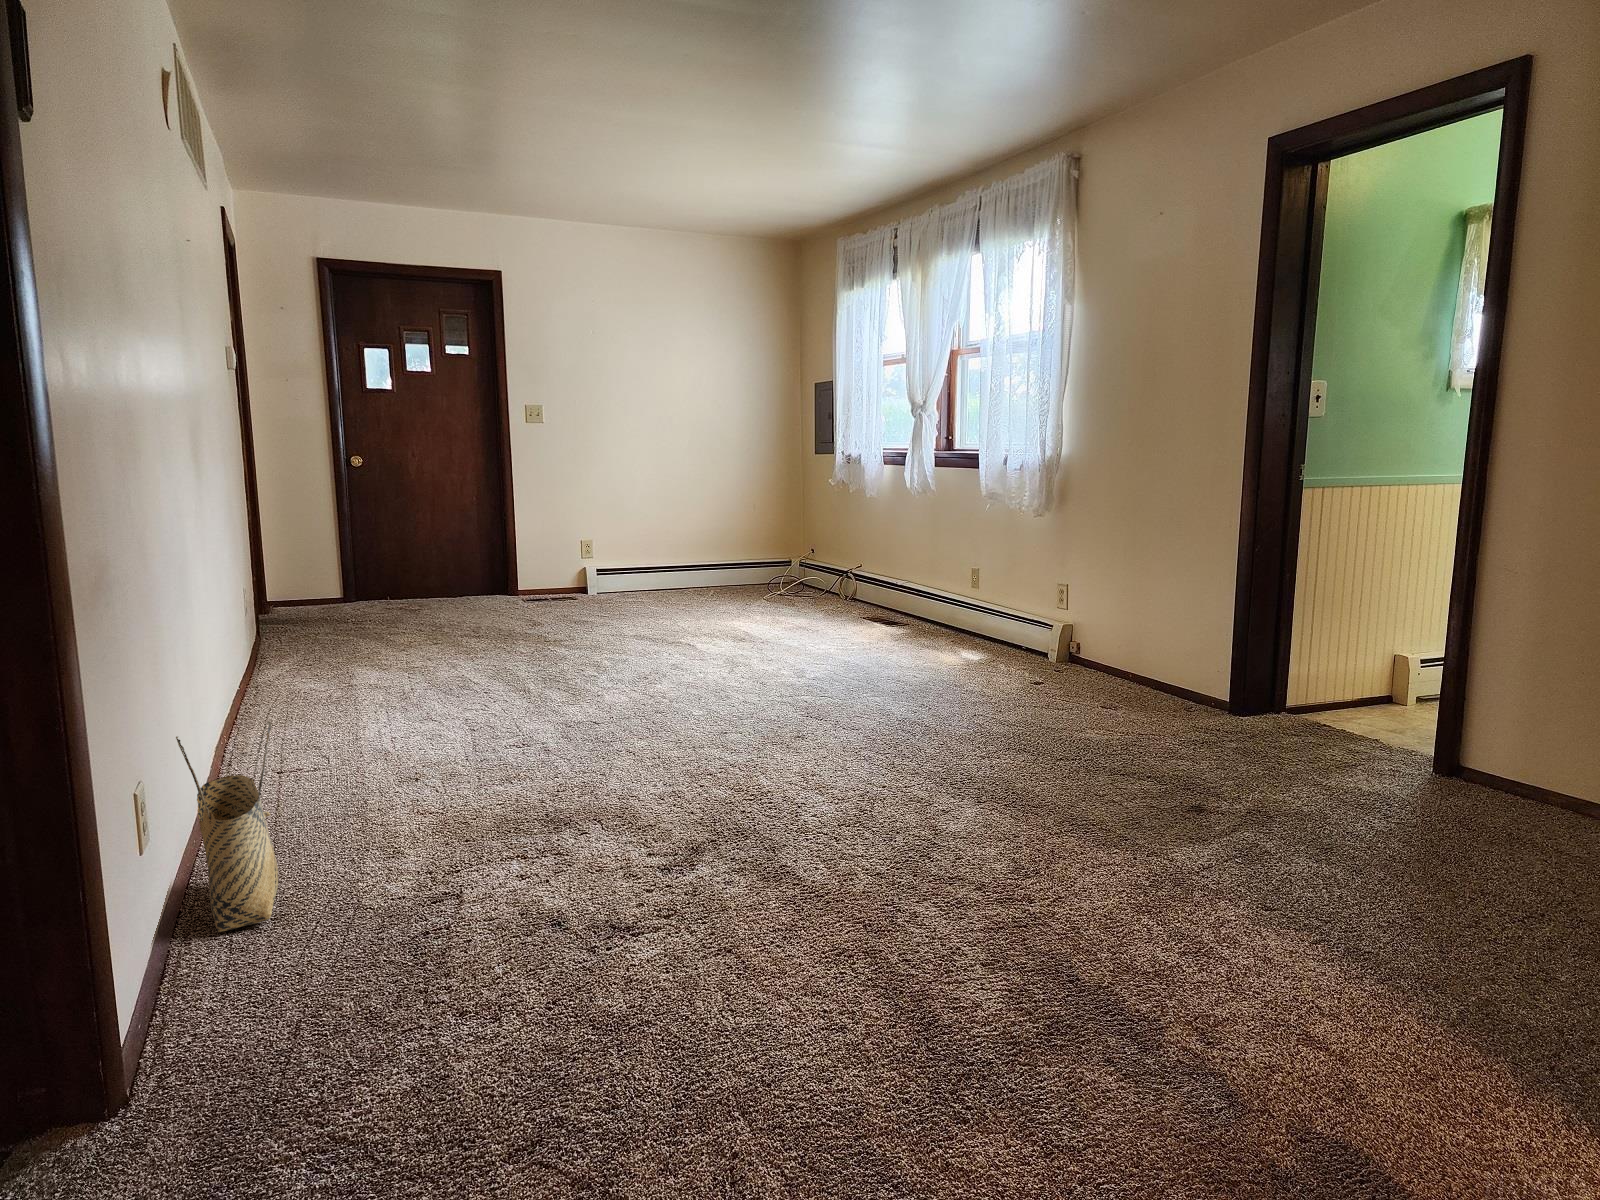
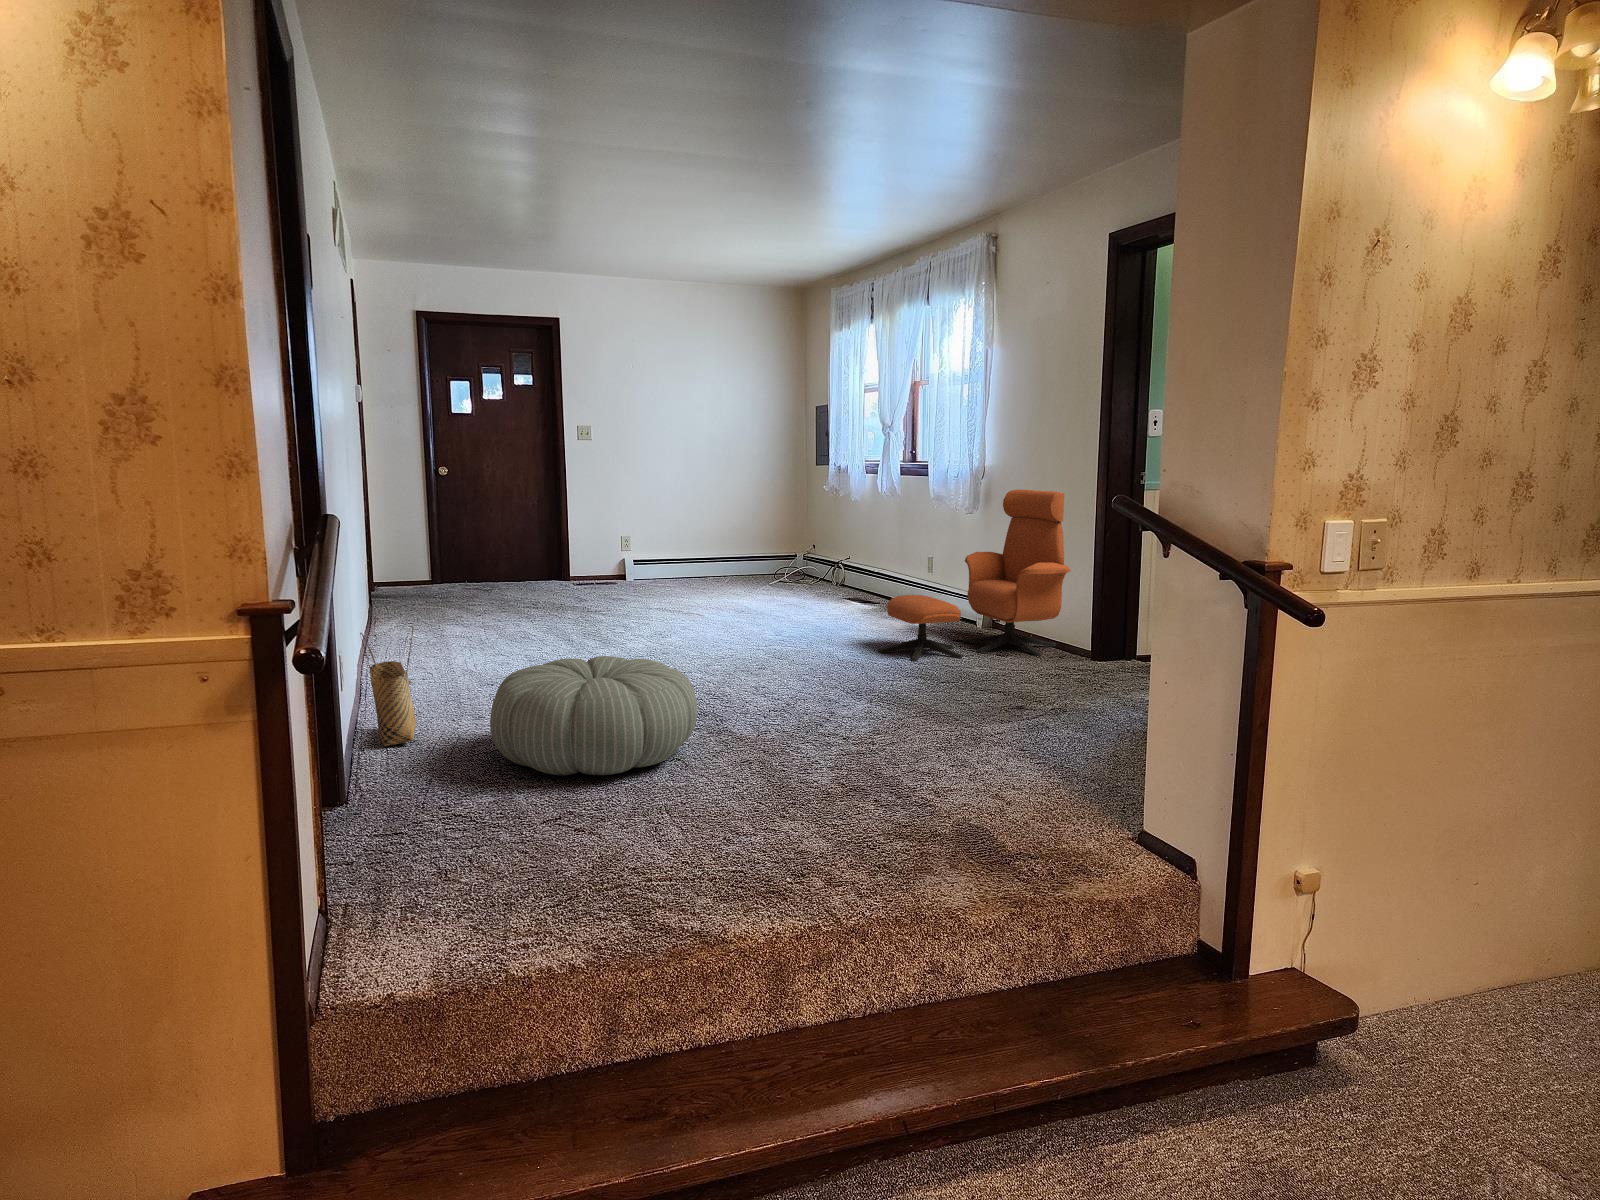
lounge chair: none [947,486,1207,721] -> present [878,489,1071,661]
pouf: none [400,764,756,1009] -> present [490,656,698,775]

